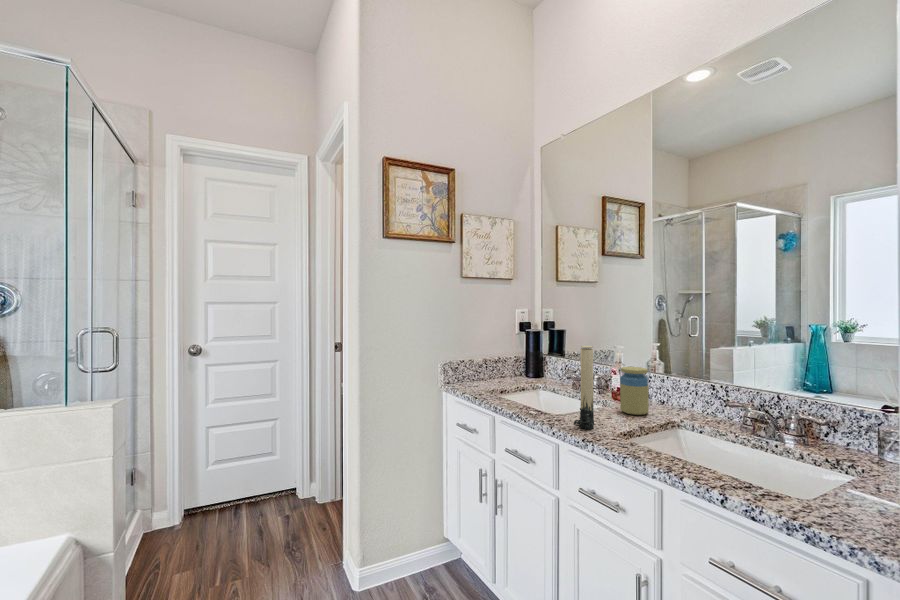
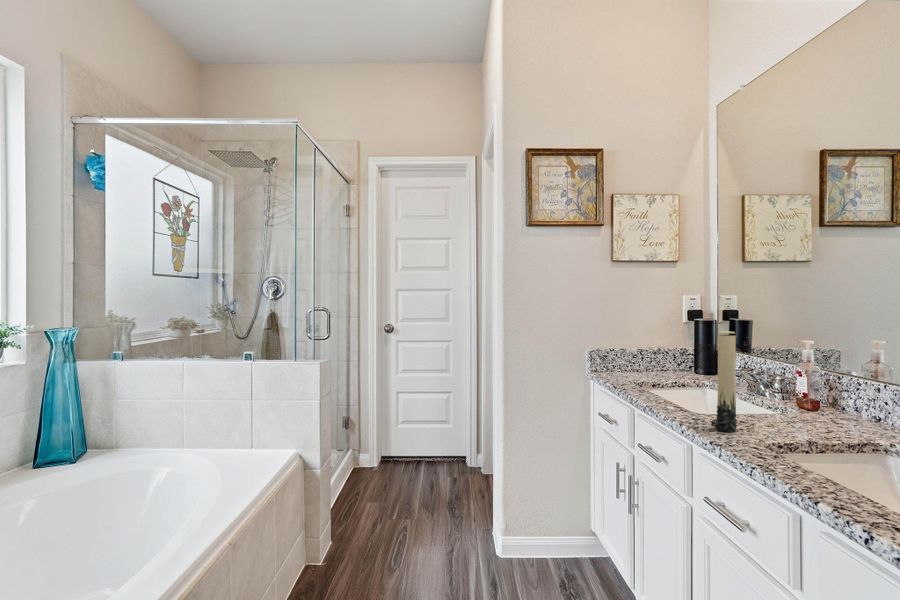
jar: present [620,367,649,415] -> none [794,364,840,428]

